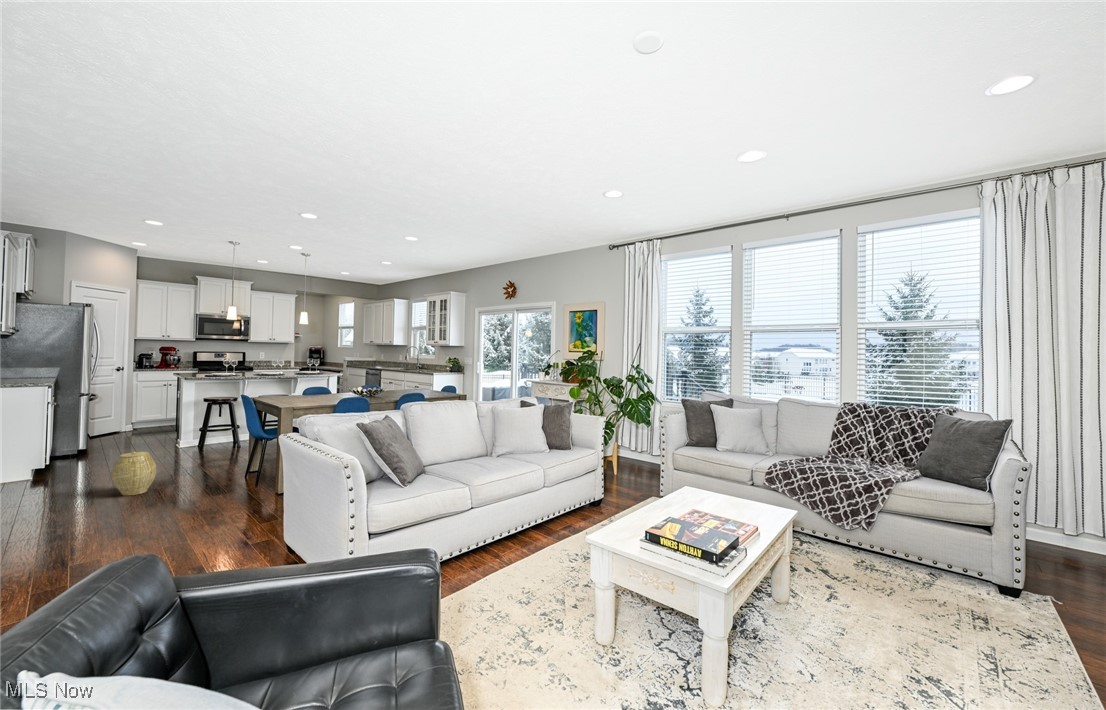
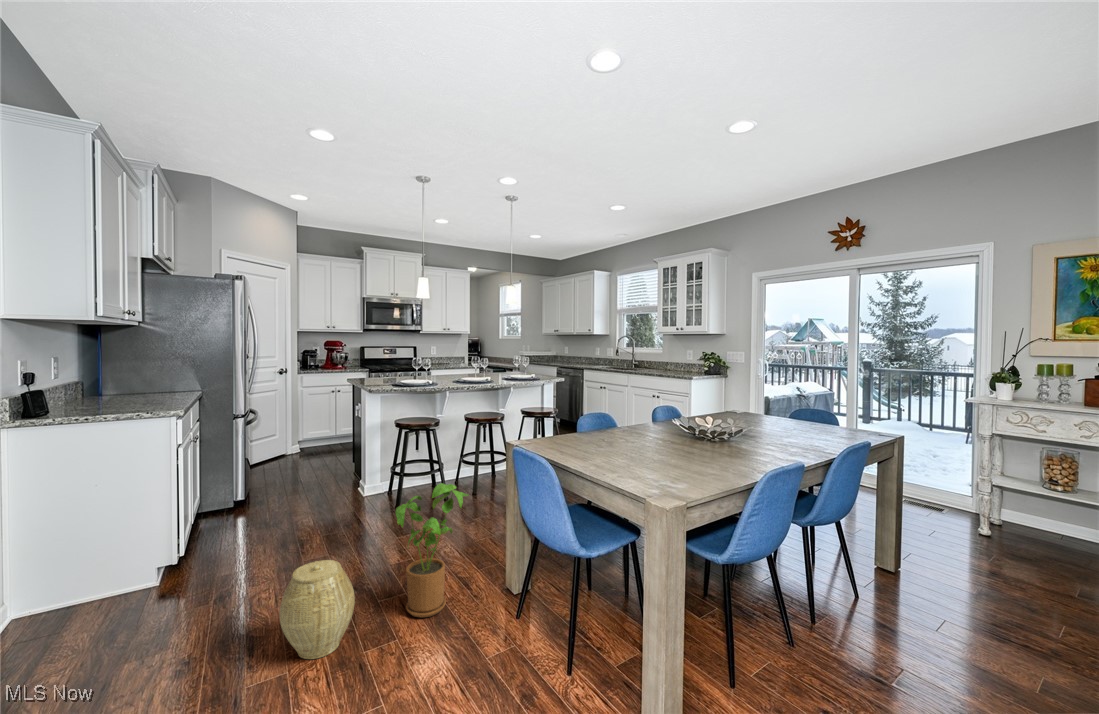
house plant: none [185,416,232,483] -> present [396,483,468,617]

